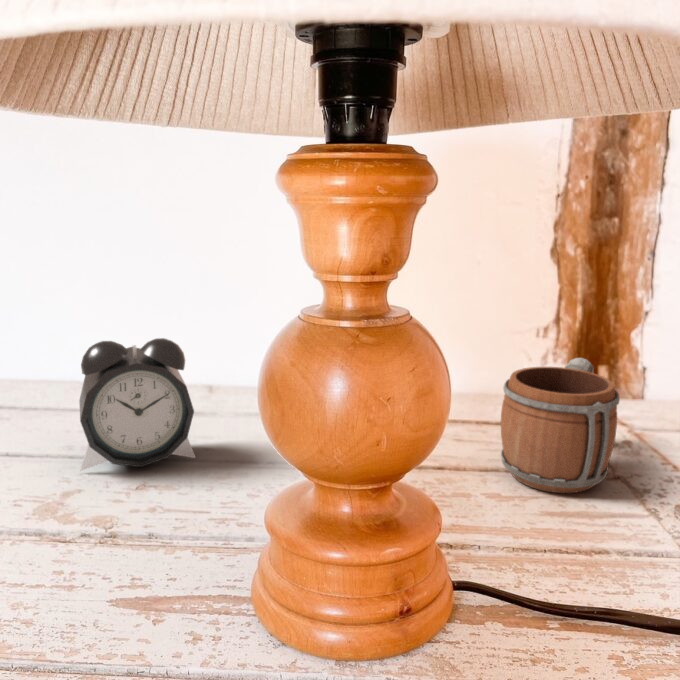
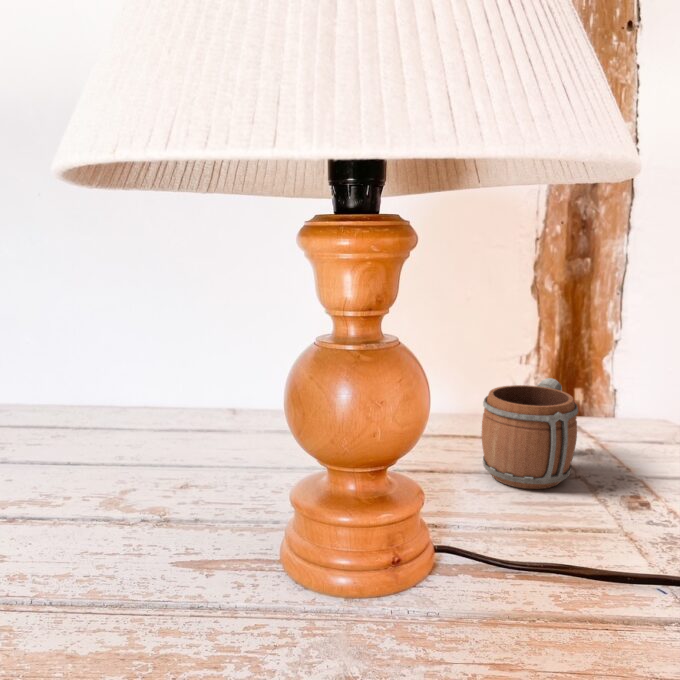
alarm clock: present [79,338,196,471] -> none [130,363,227,473]

